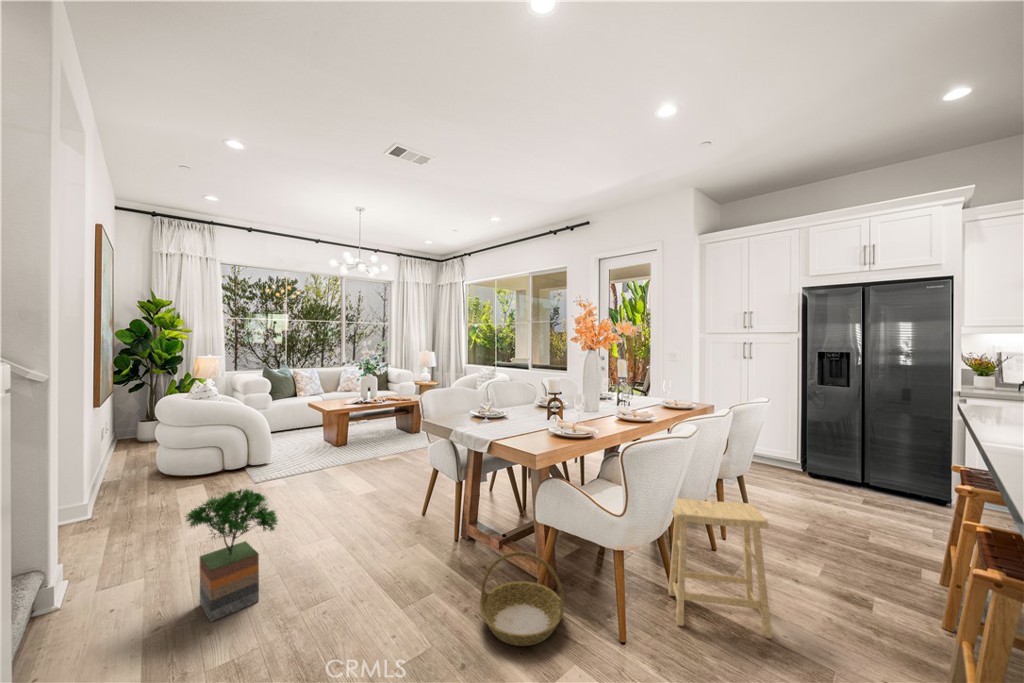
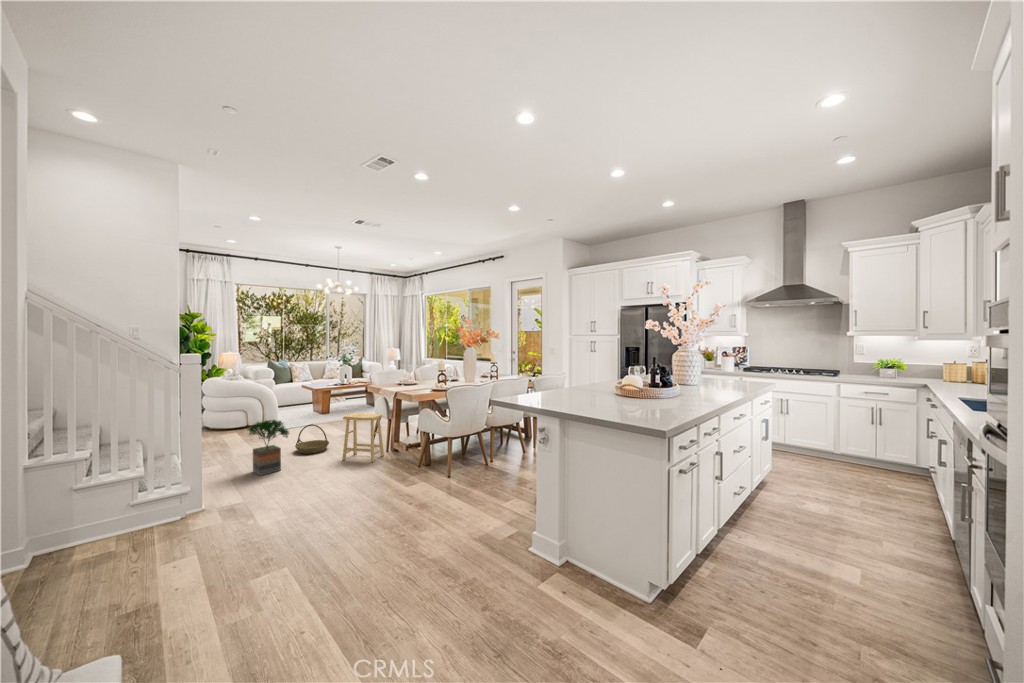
footstool: present [668,498,772,639] -> present [342,413,384,462]
basket: present [480,552,564,646] -> present [295,424,329,454]

